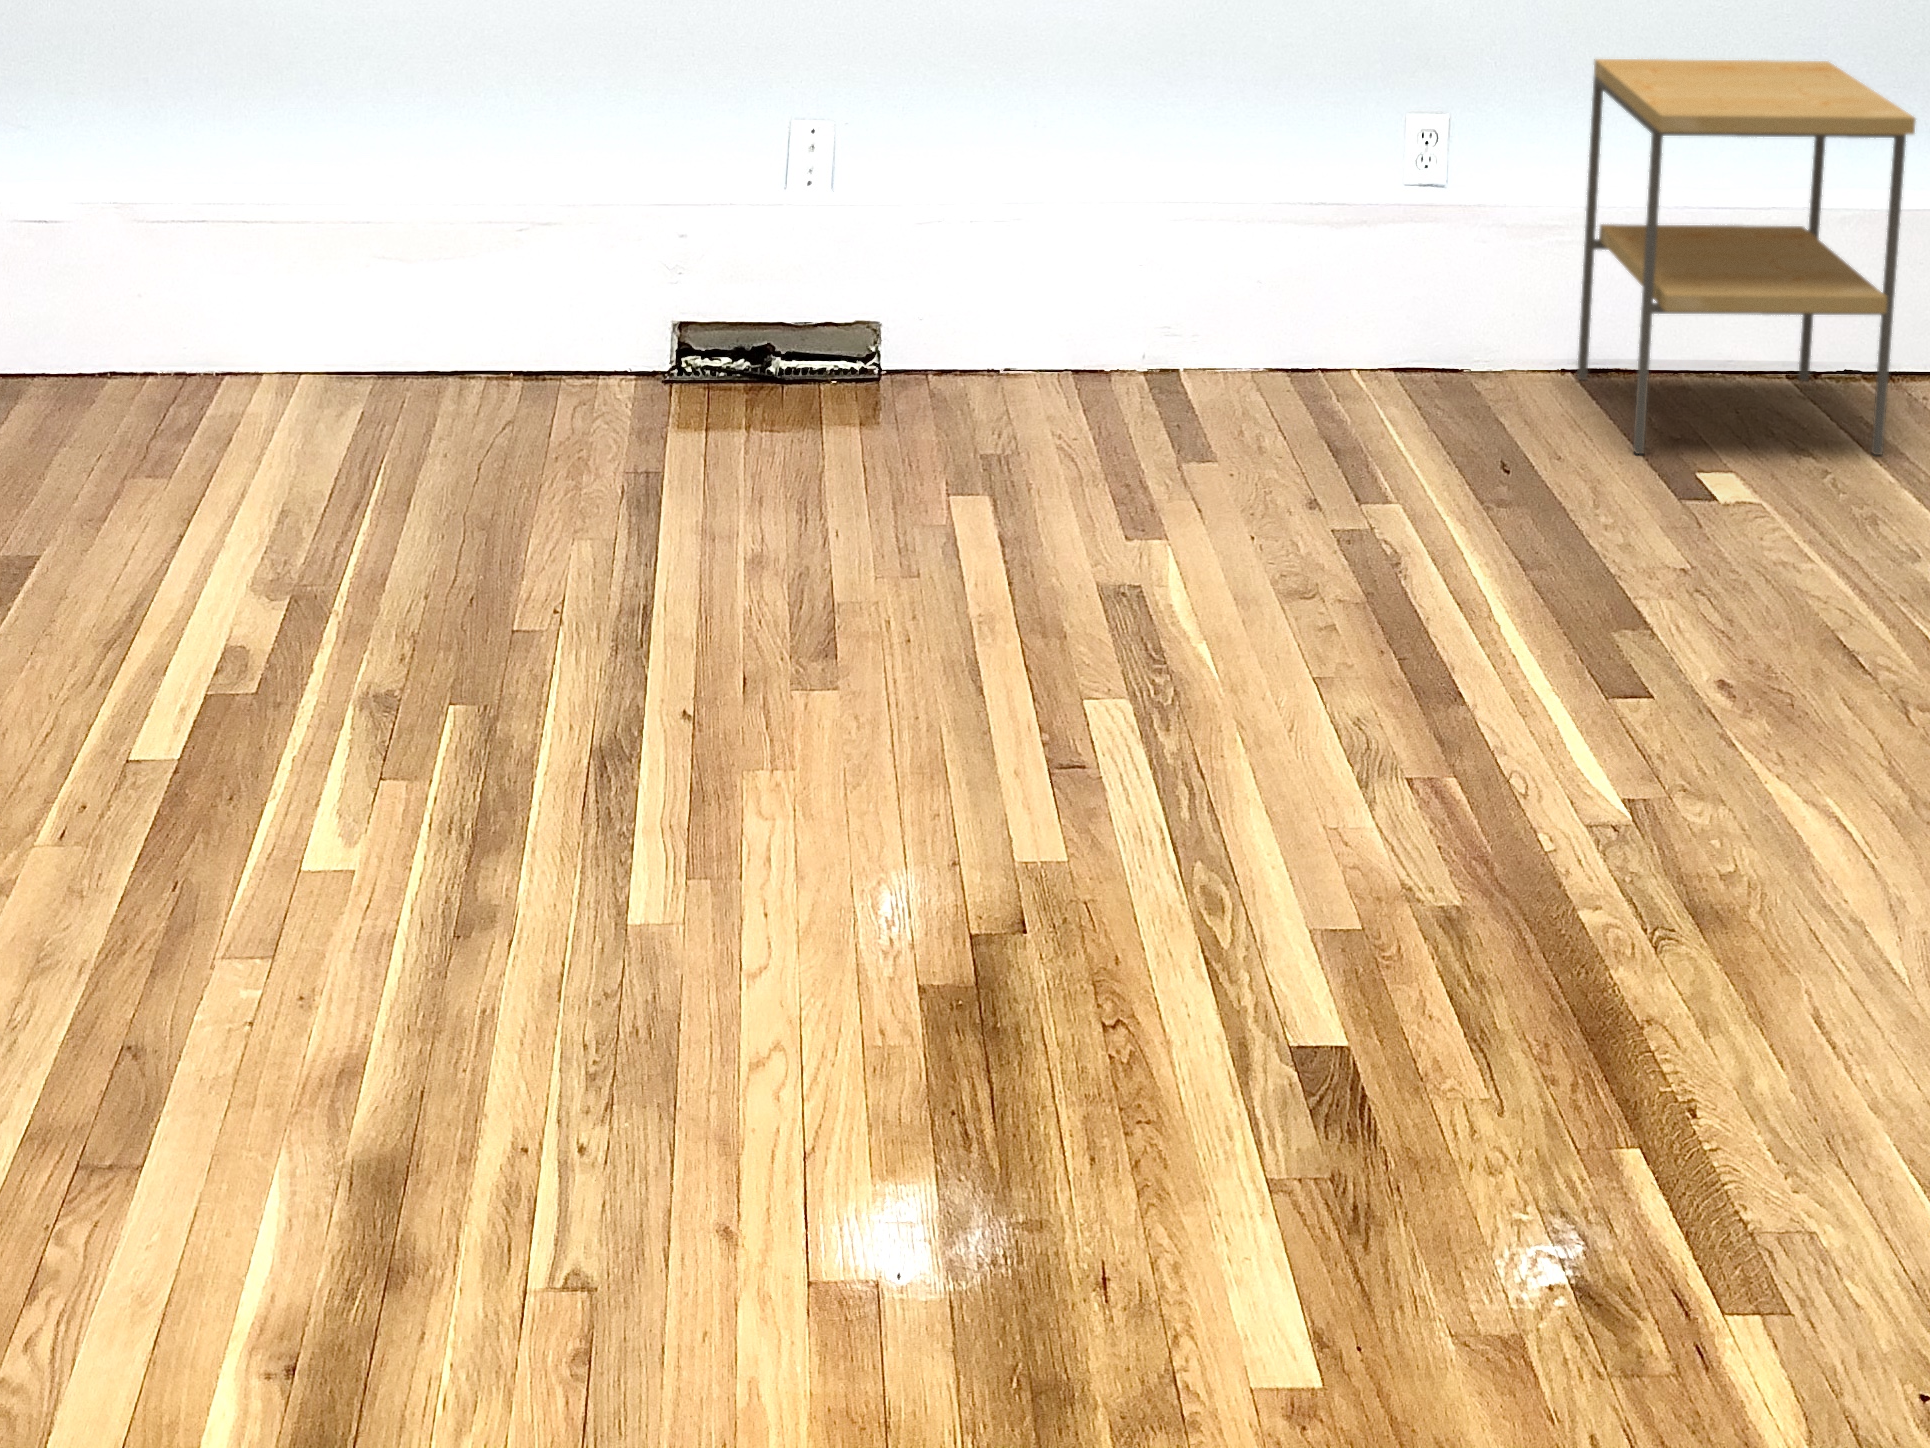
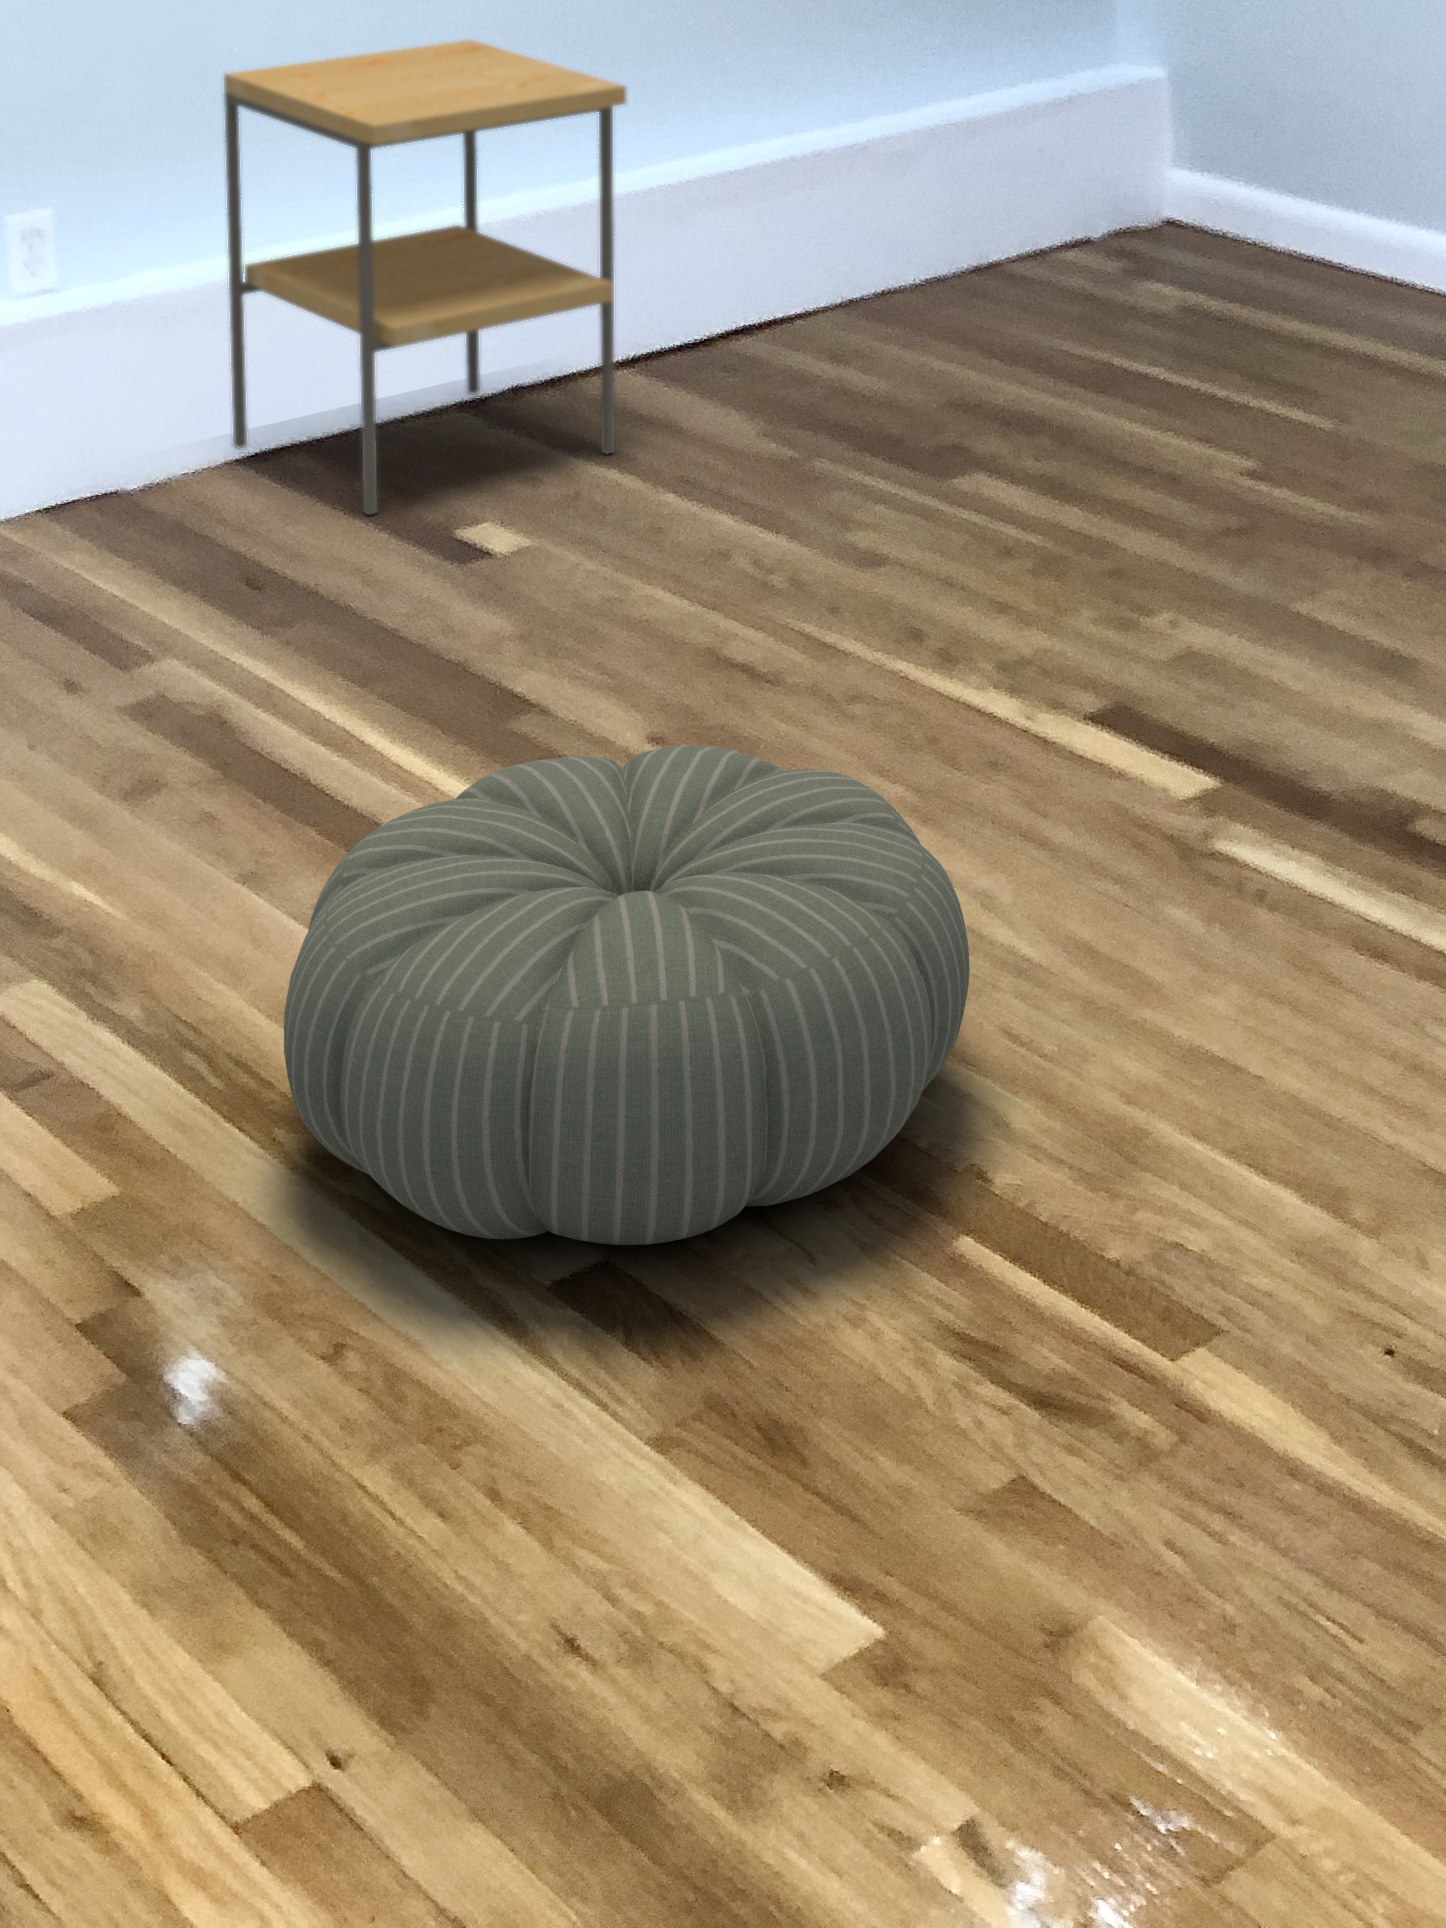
pouf: none [1173,639,1754,1060] -> present [284,745,970,1245]

